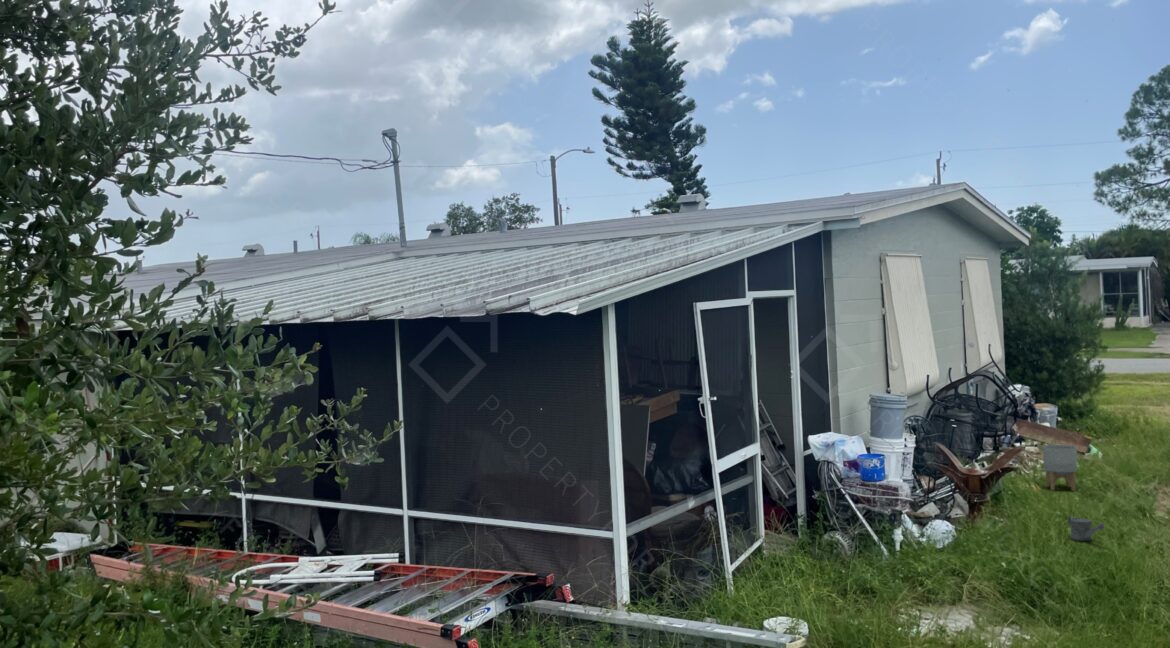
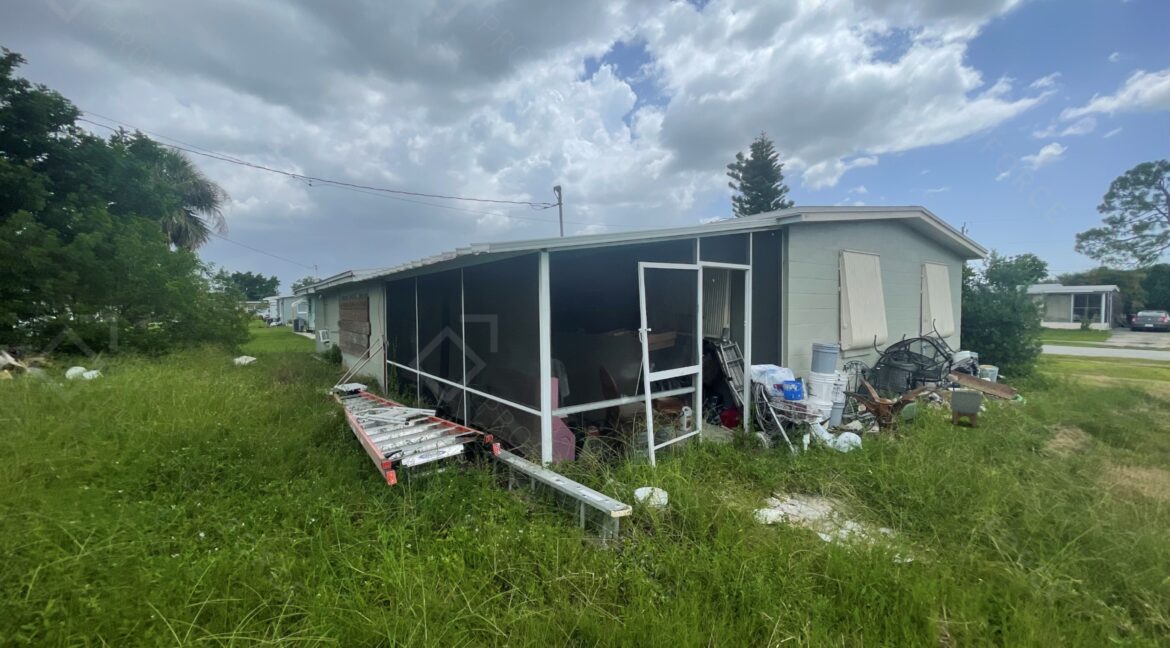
watering can: present [1068,516,1104,541] -> none [945,449,975,473]

